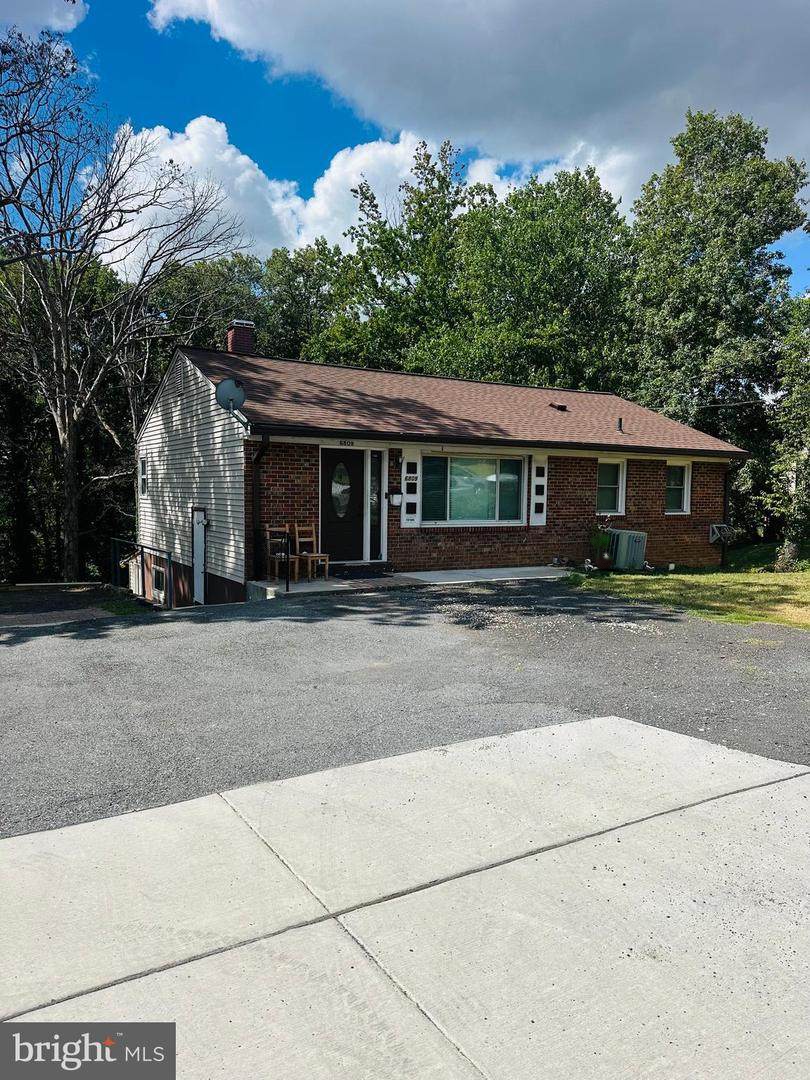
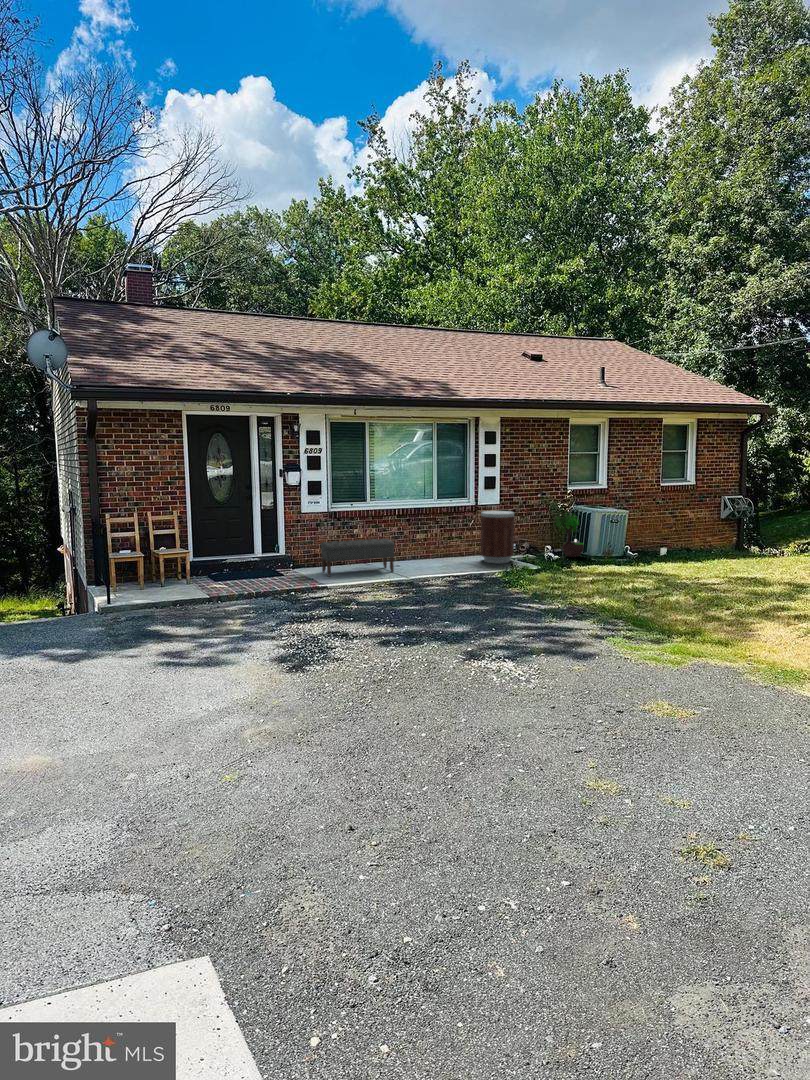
trash can: none [533,531,561,572] -> present [481,511,514,563]
bench: none [415,550,474,579] -> present [320,539,395,577]

